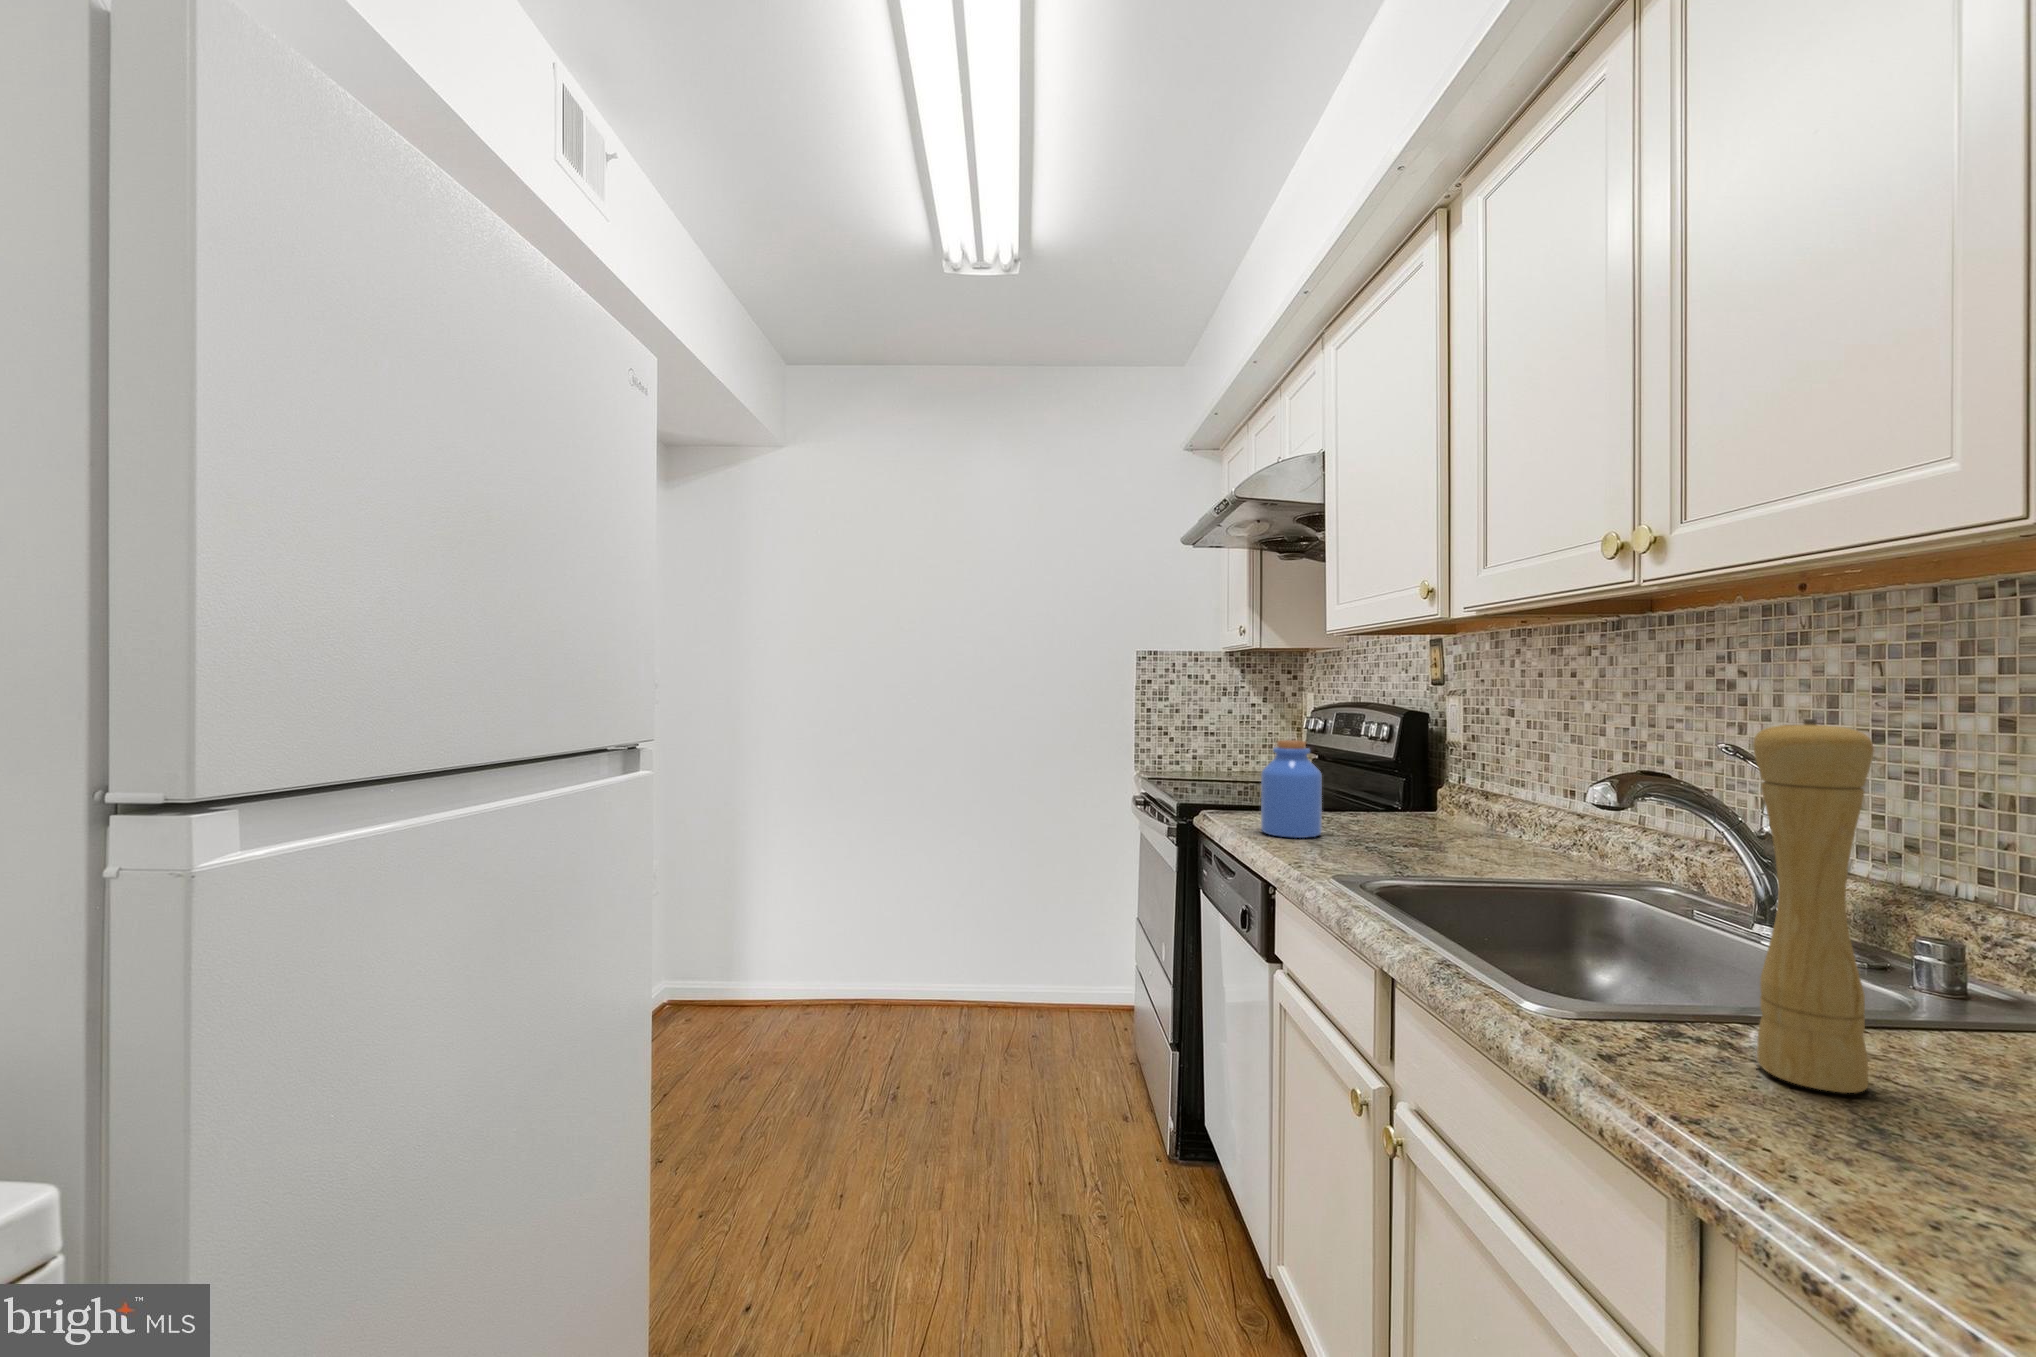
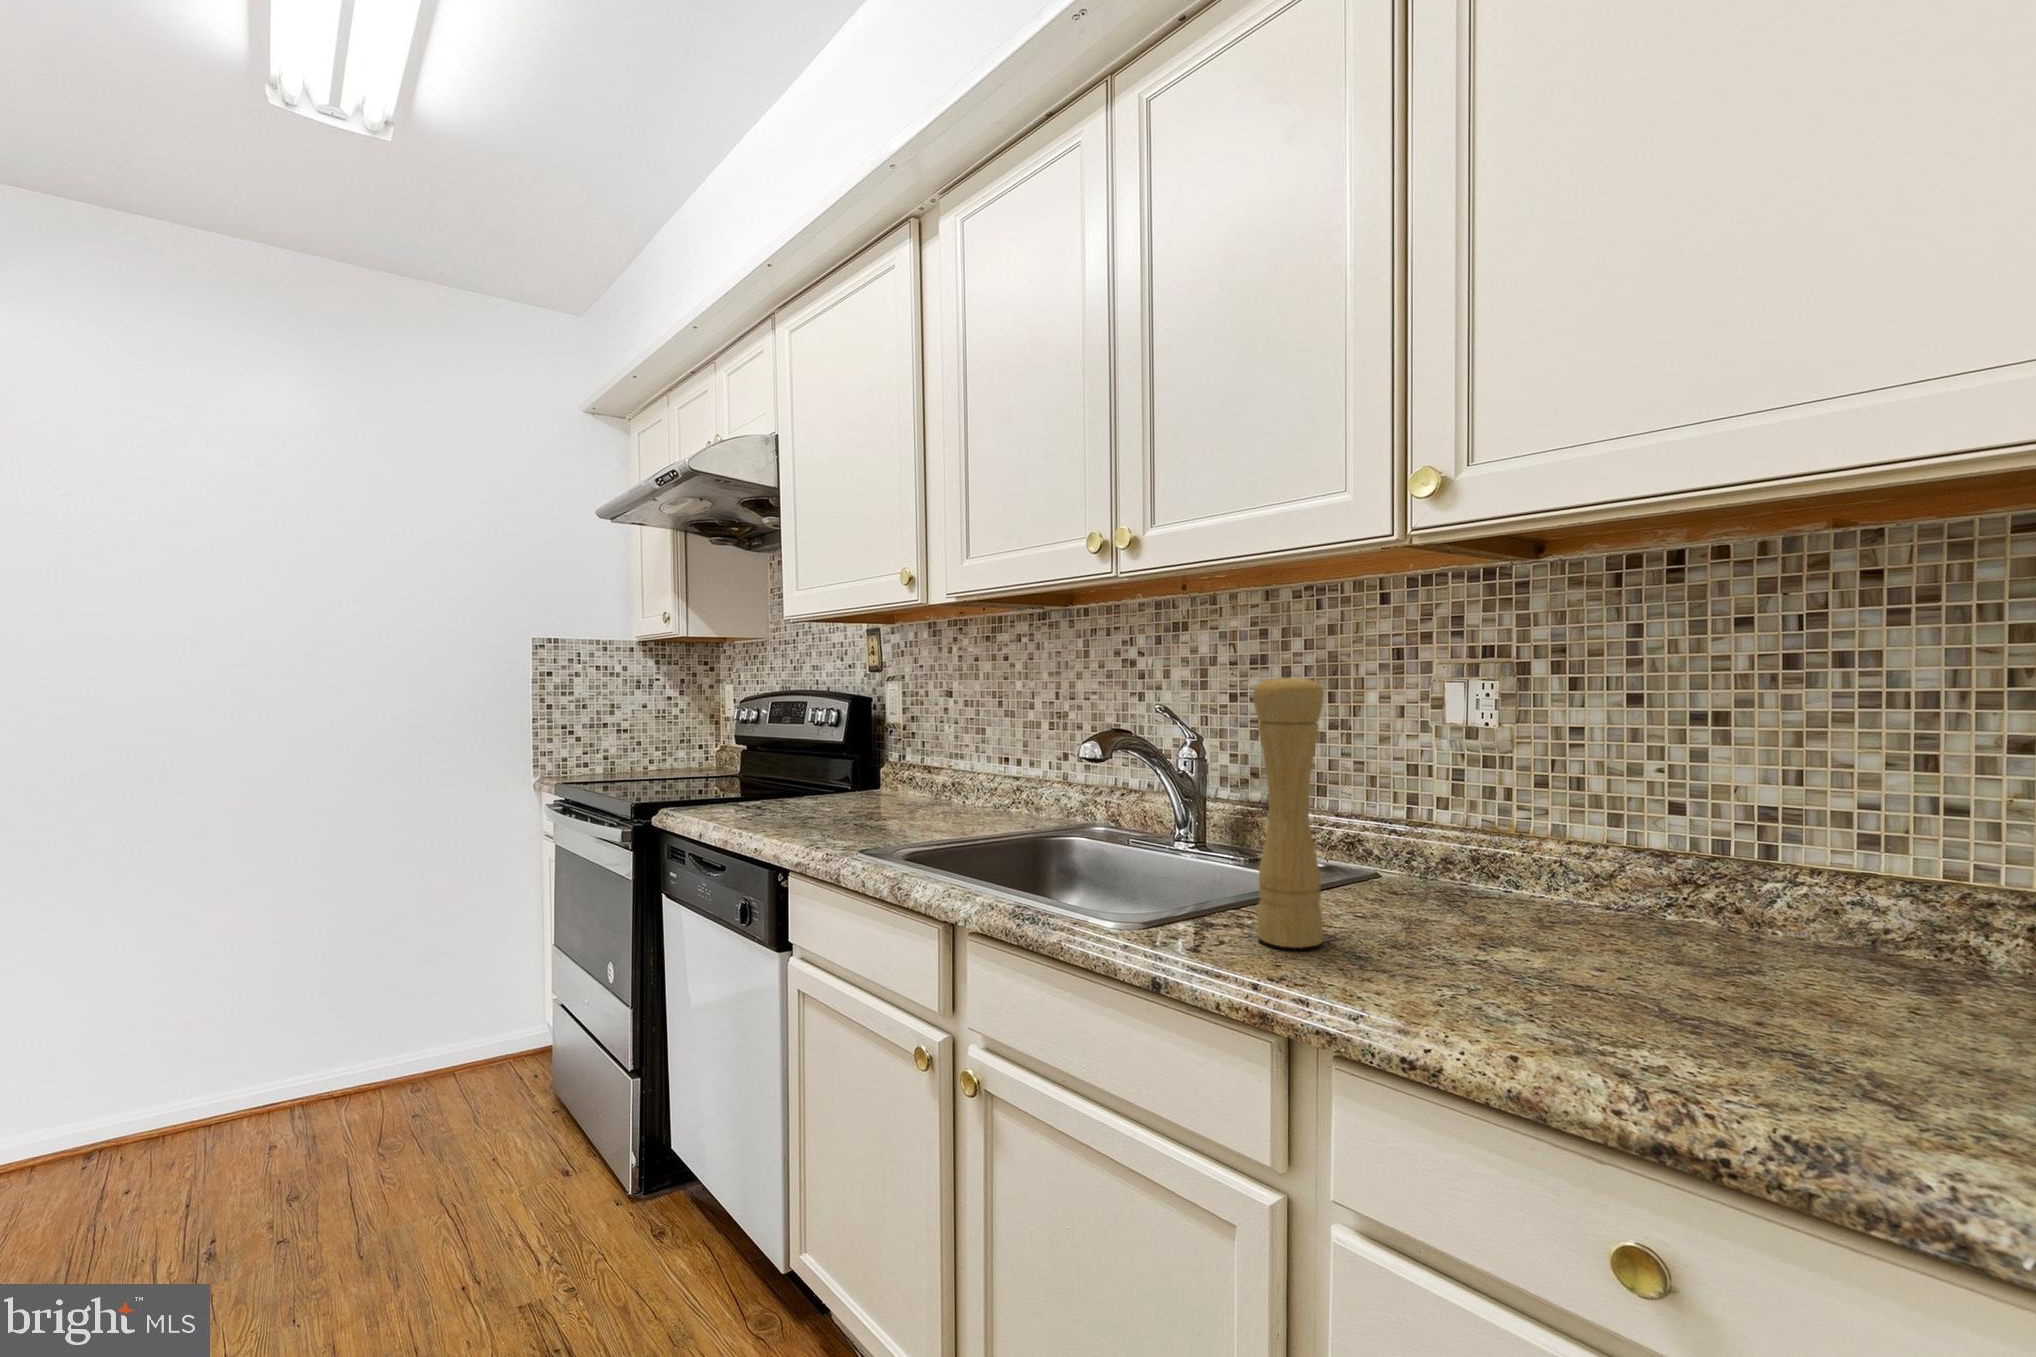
jar: present [1261,740,1322,838] -> none [740,726,803,827]

